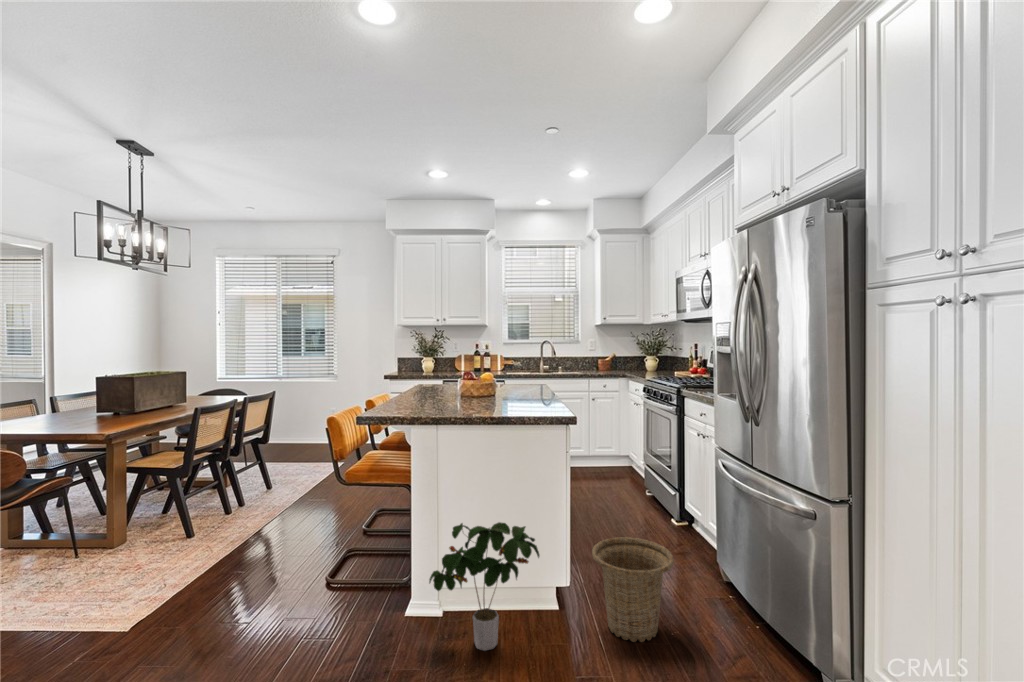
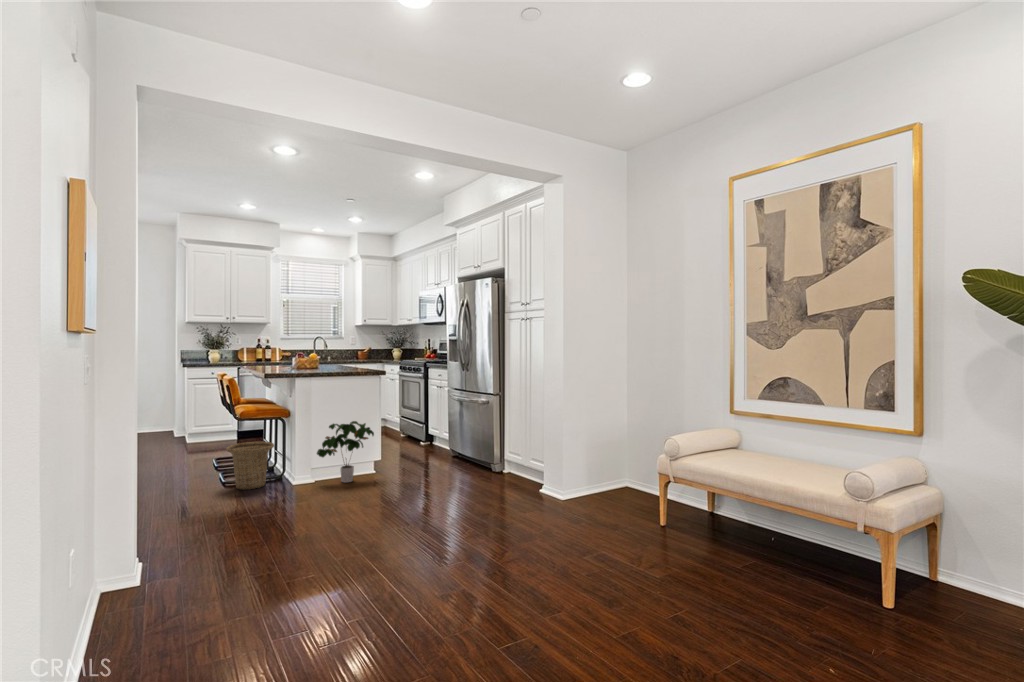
basket: present [592,537,674,642] -> present [226,442,274,490]

